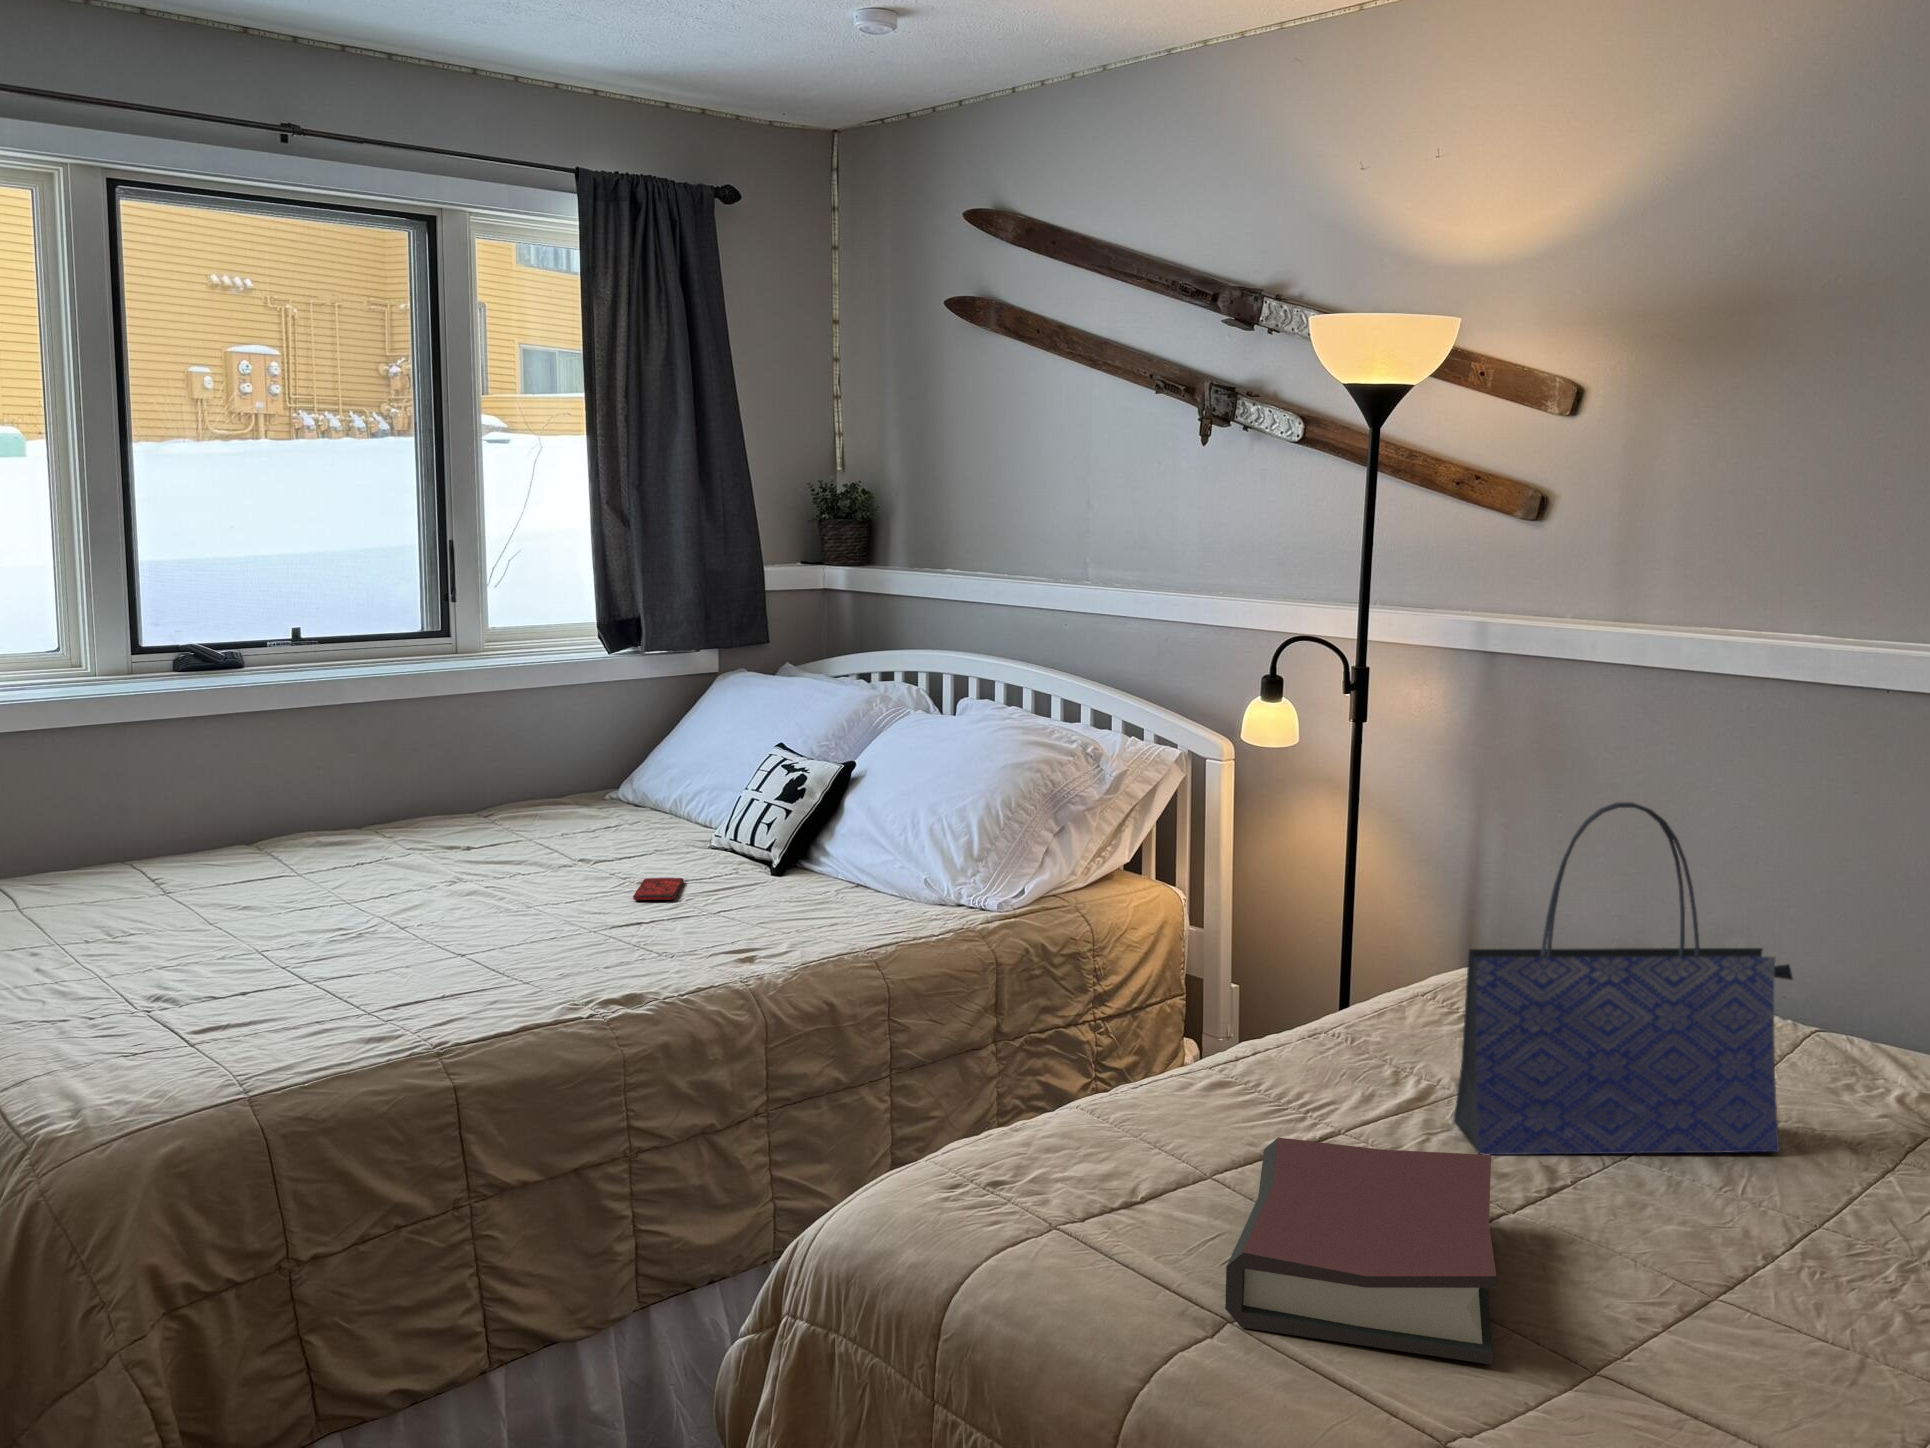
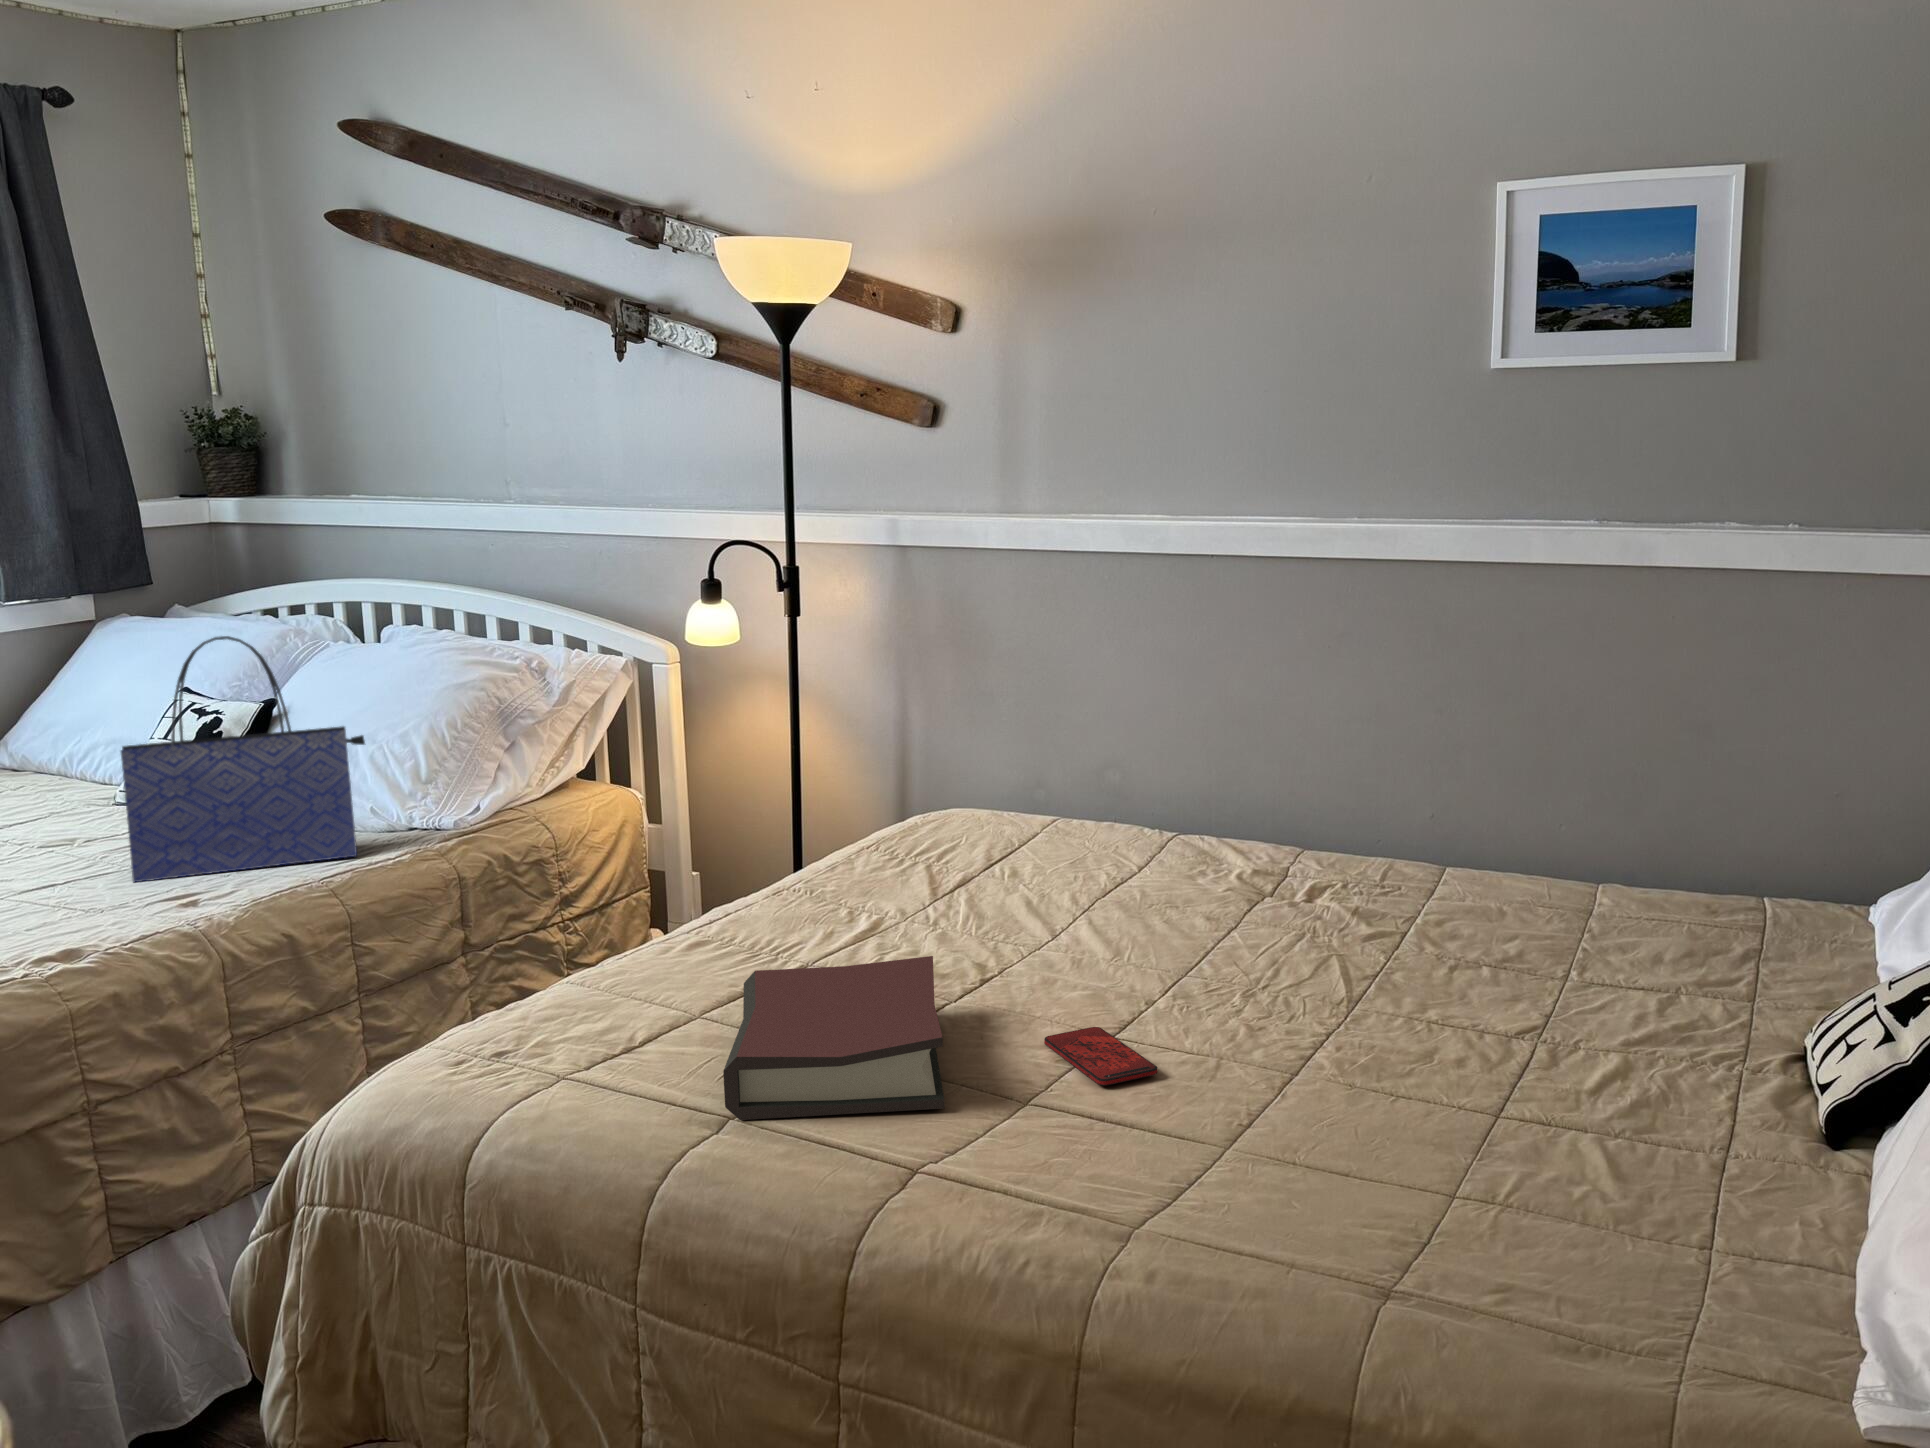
tote bag: present [1454,802,1793,1155] -> present [121,636,365,882]
smartphone: present [633,878,684,900] -> present [1044,1027,1157,1086]

